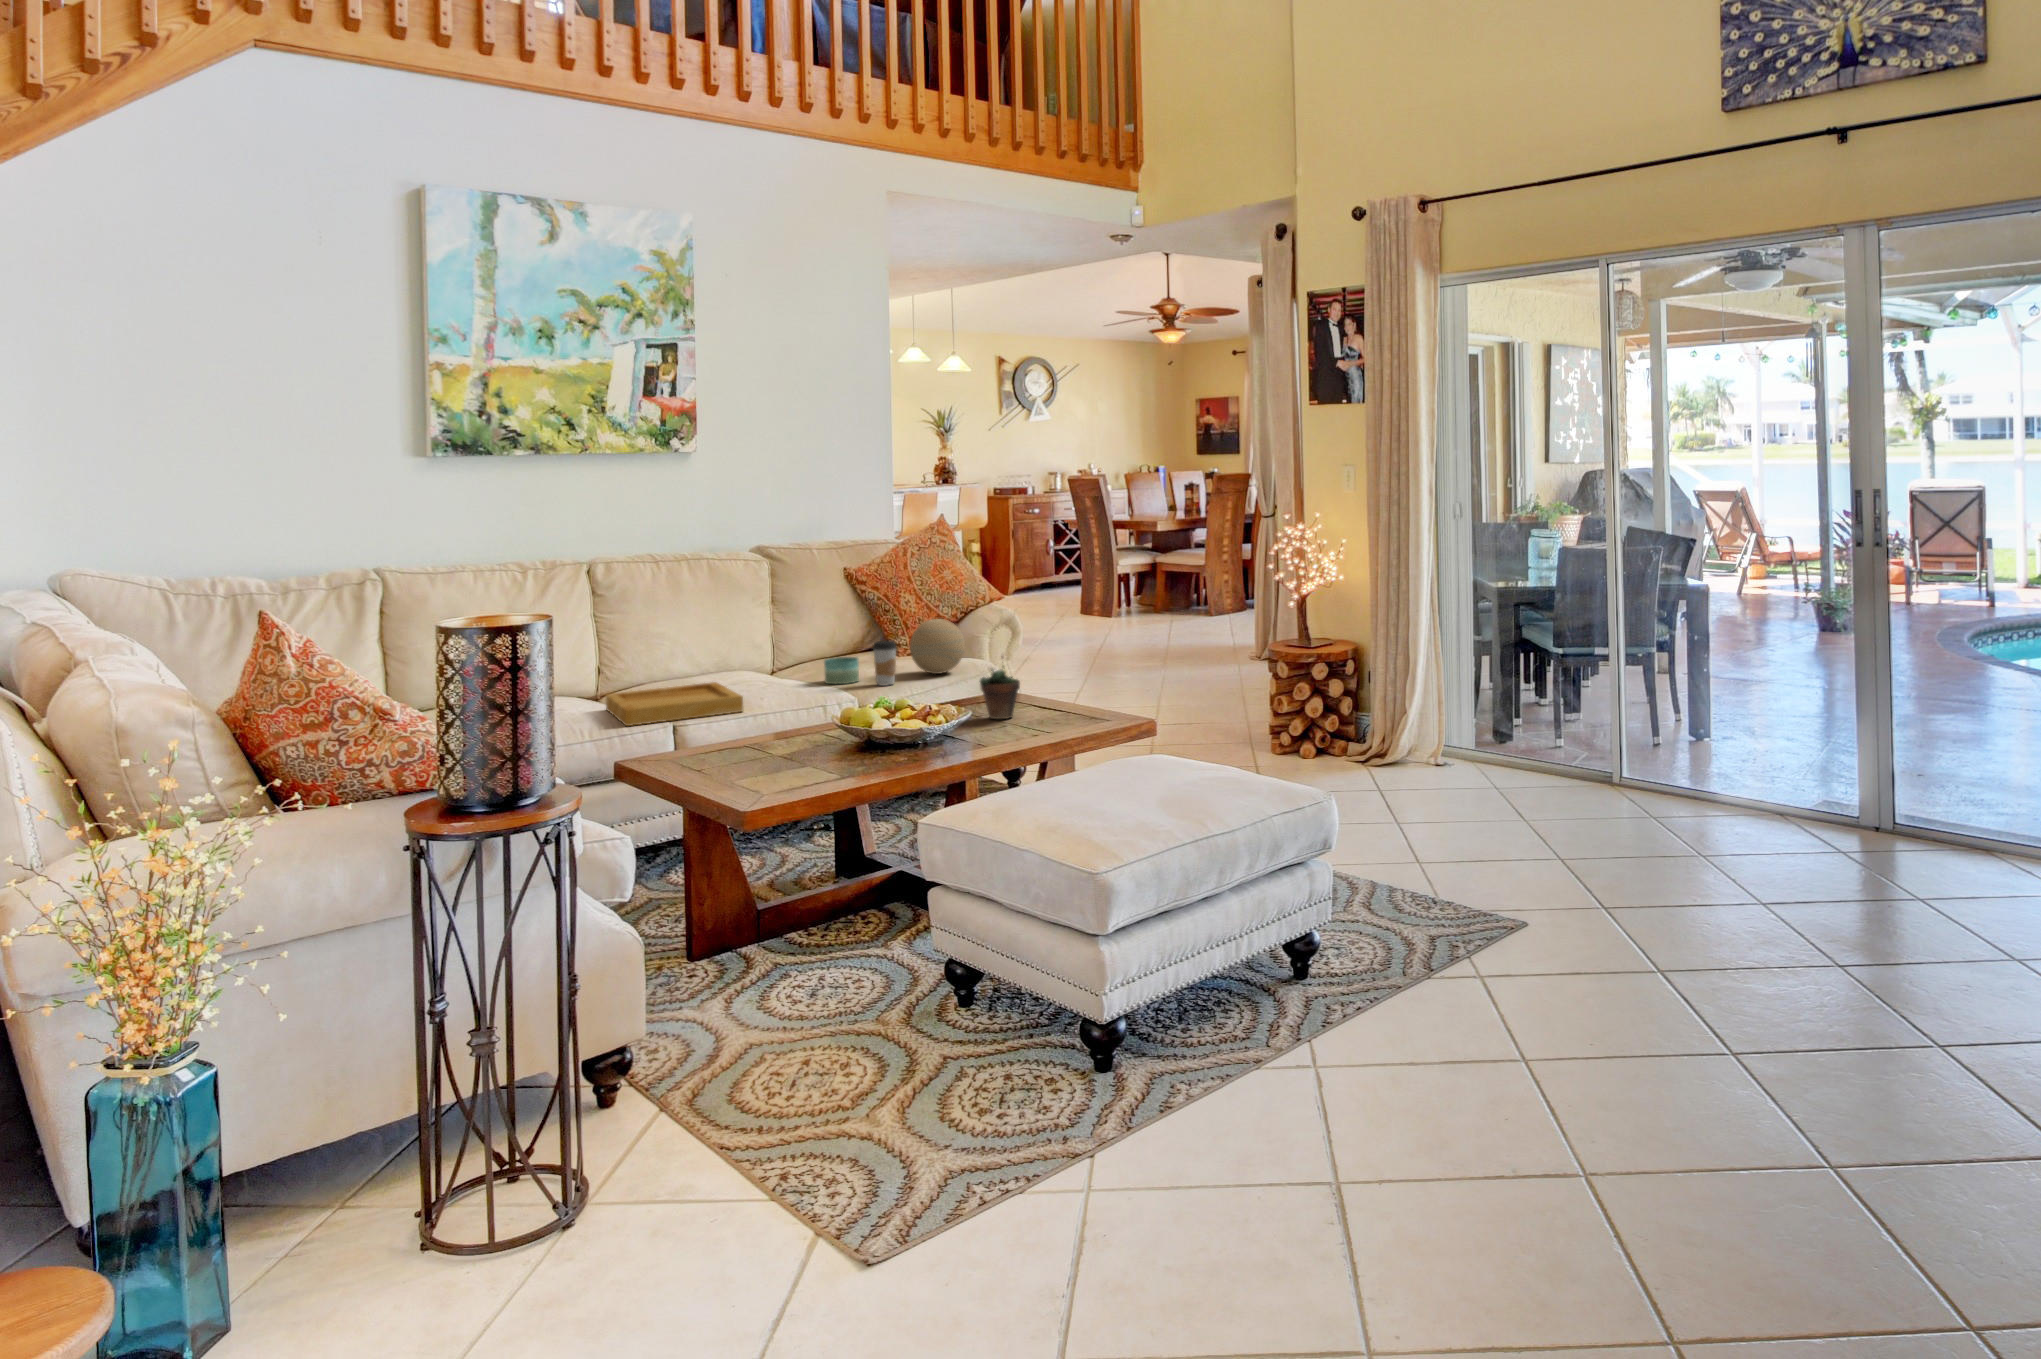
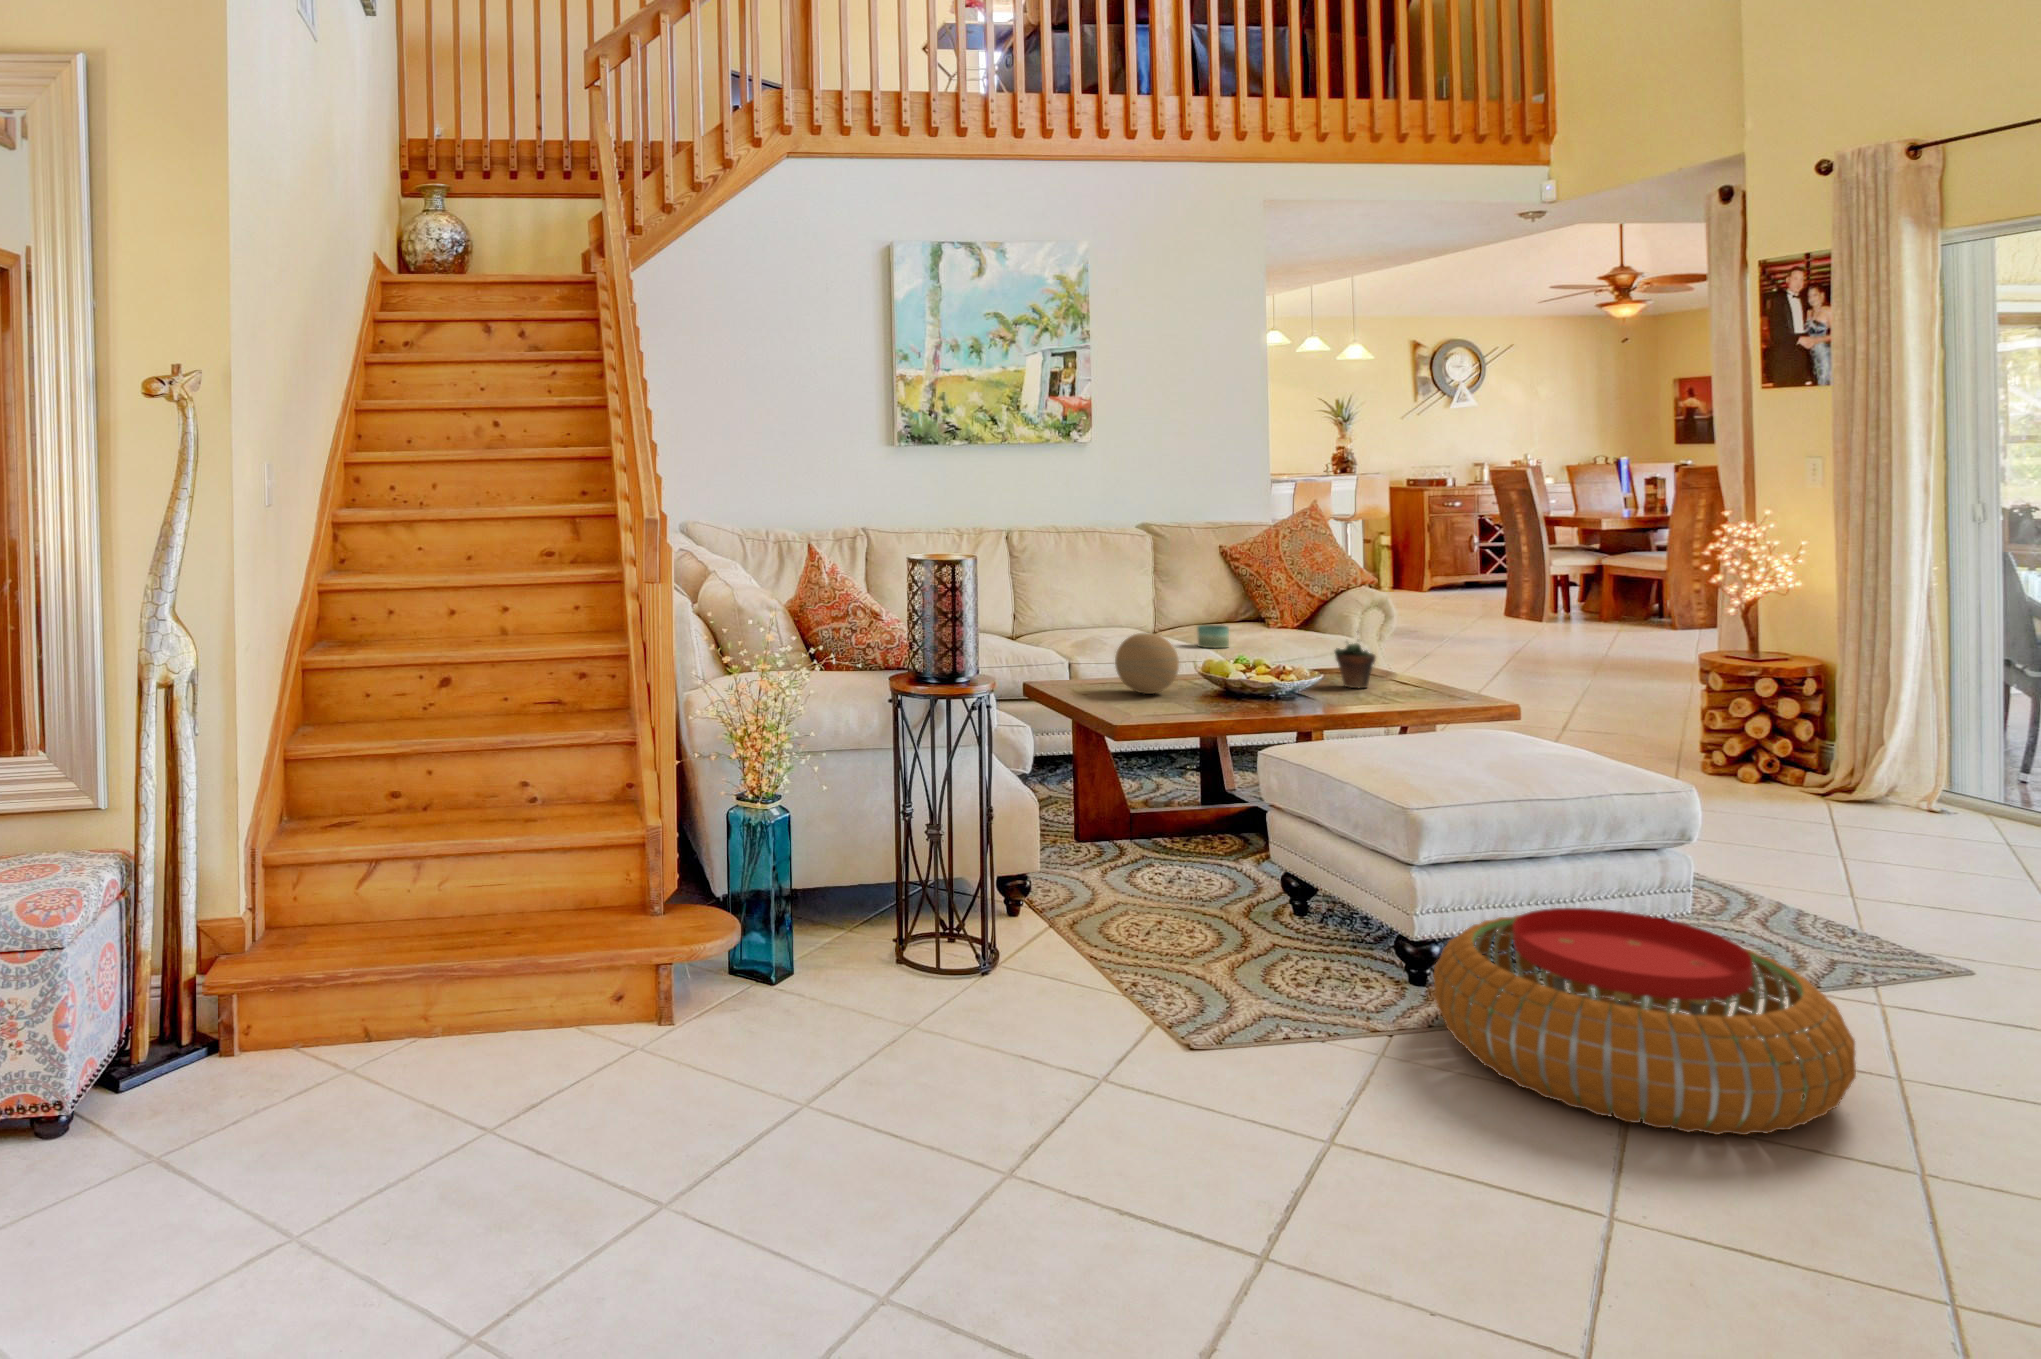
decorative orb: present [910,619,965,674] -> present [1115,633,1179,694]
coffee cup: present [873,641,896,686] -> none [1241,613,1264,653]
tray: present [606,682,743,726] -> none [1016,636,1124,661]
pouf: none [1135,951,1515,1212] -> present [1433,908,1856,1135]

